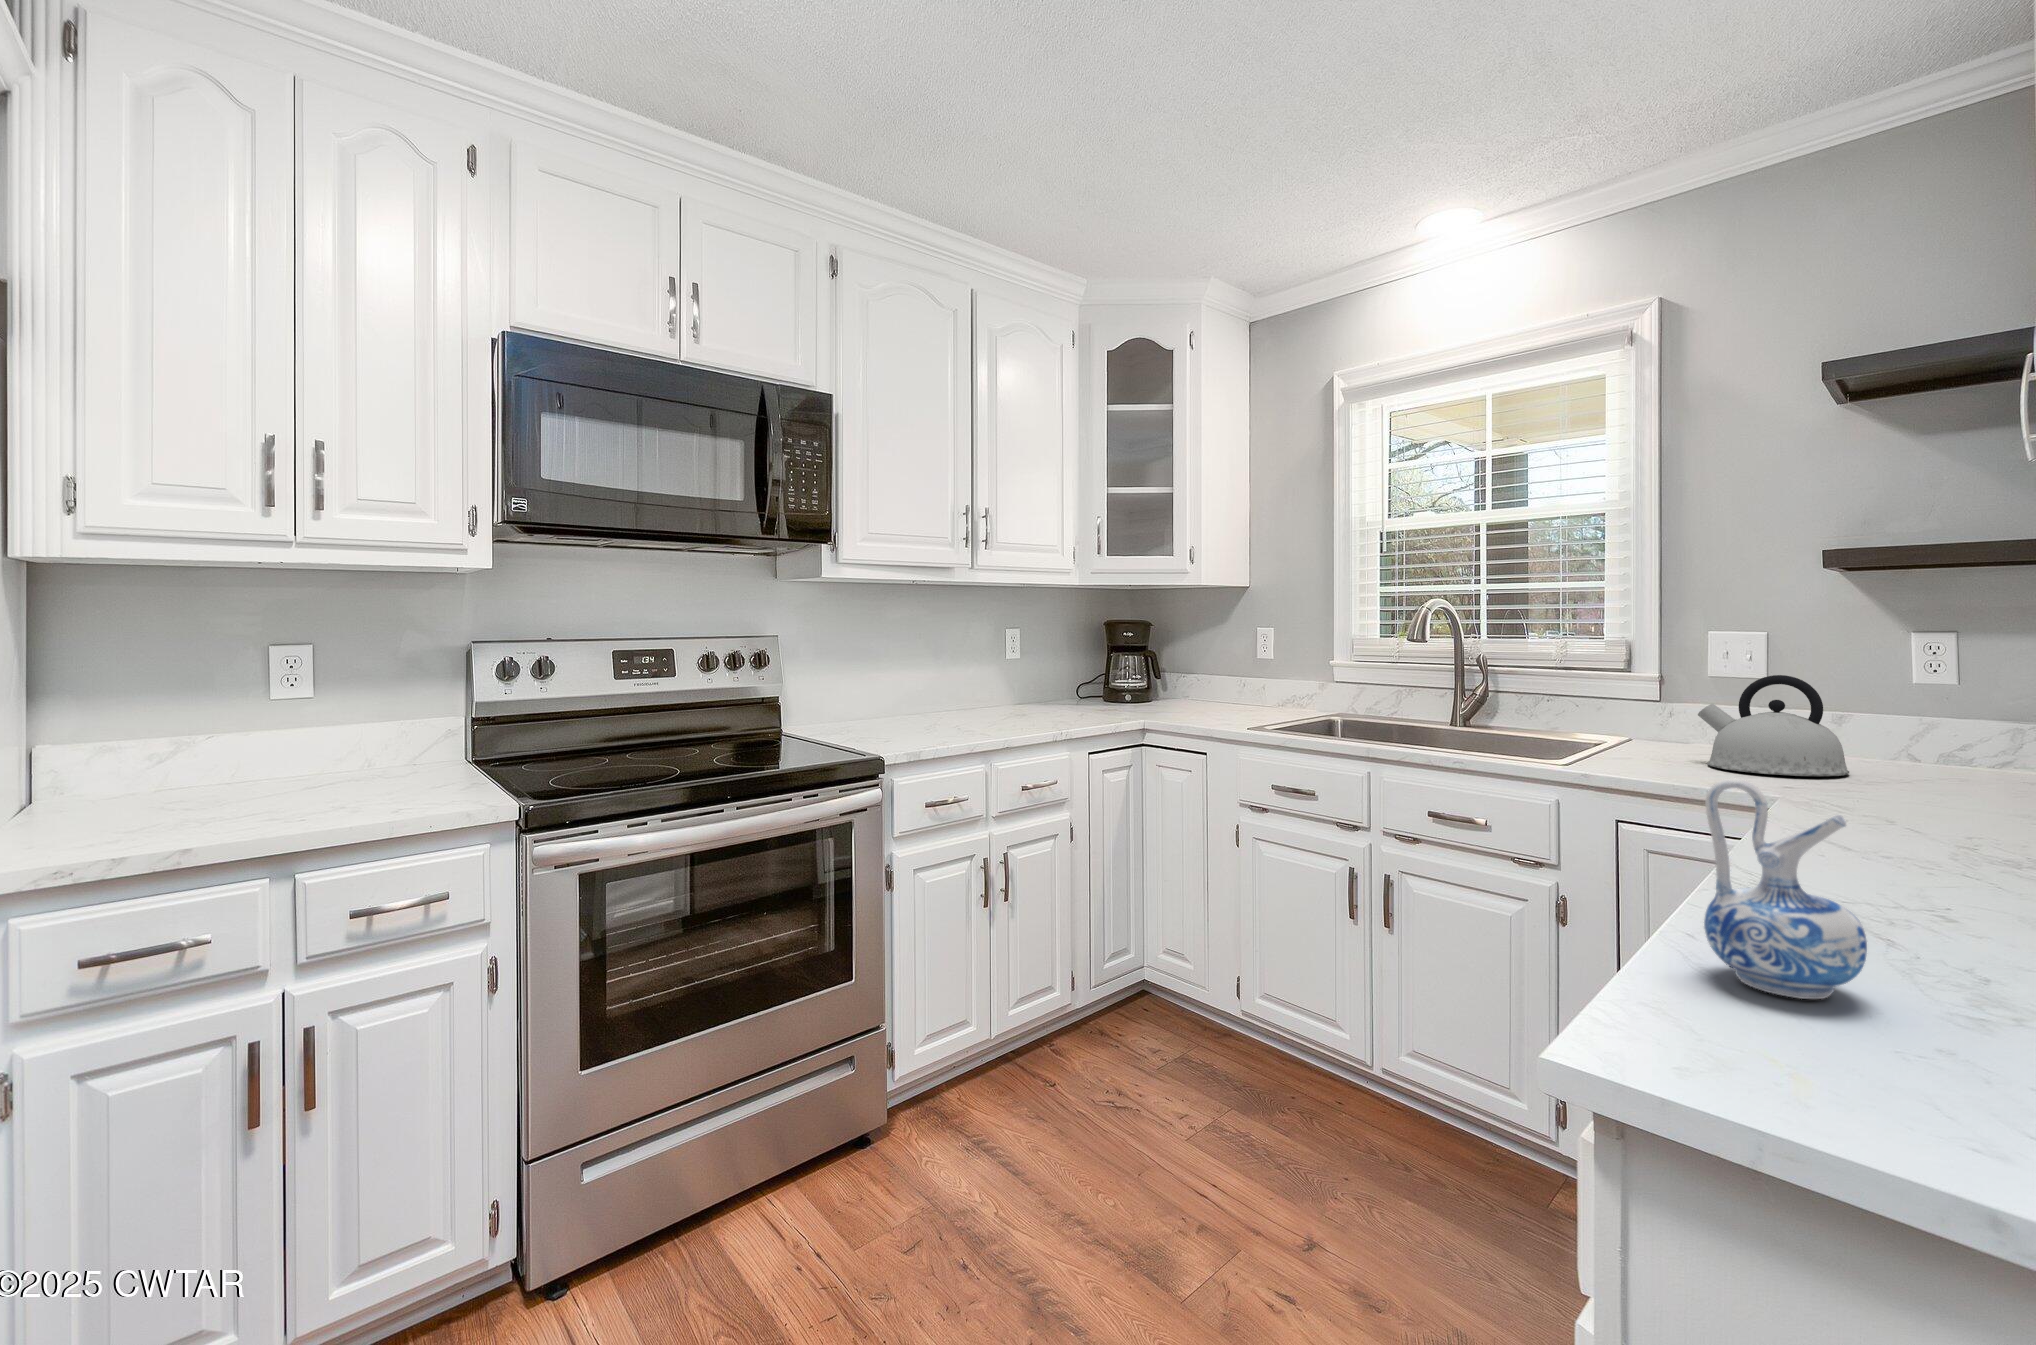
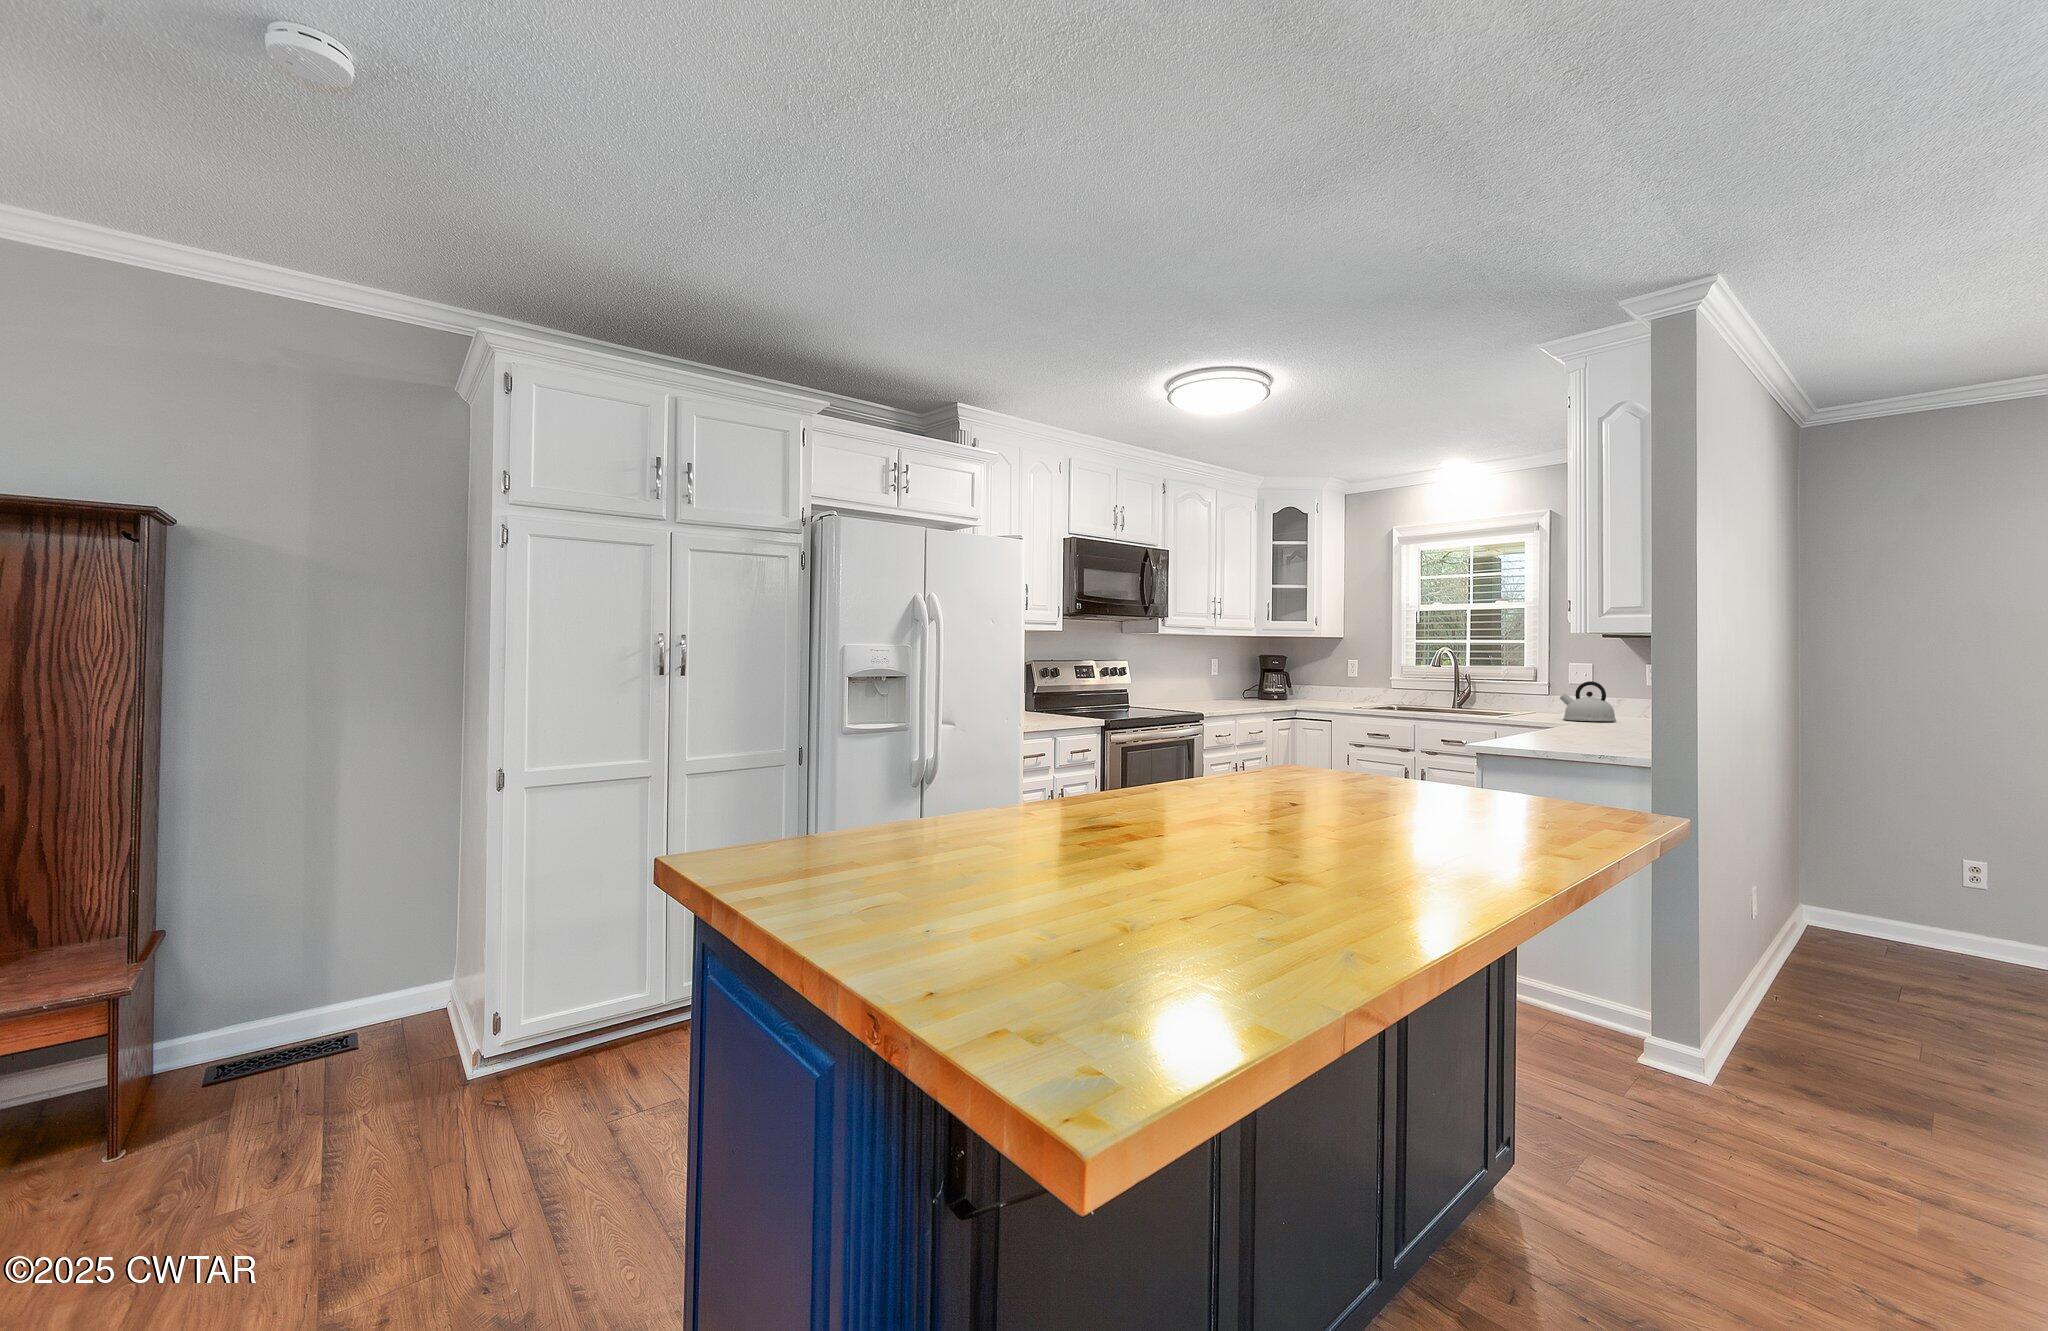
ceramic pitcher: present [1704,778,1867,999] -> none [1518,693,1551,741]

